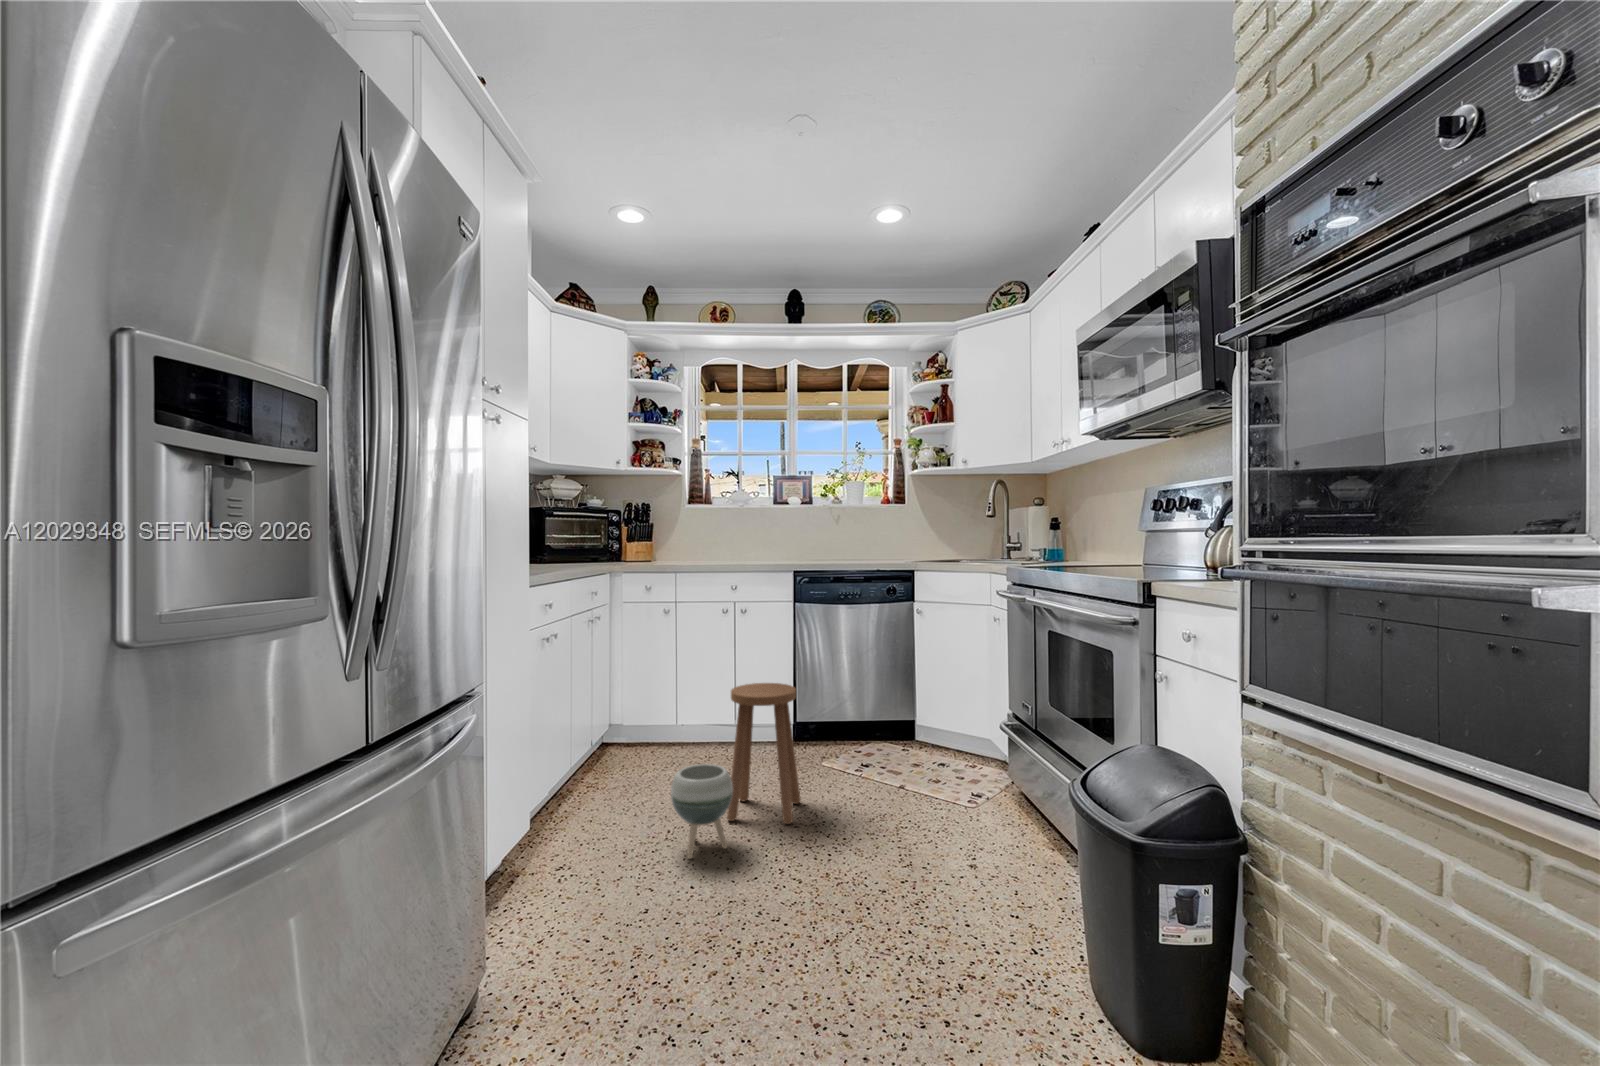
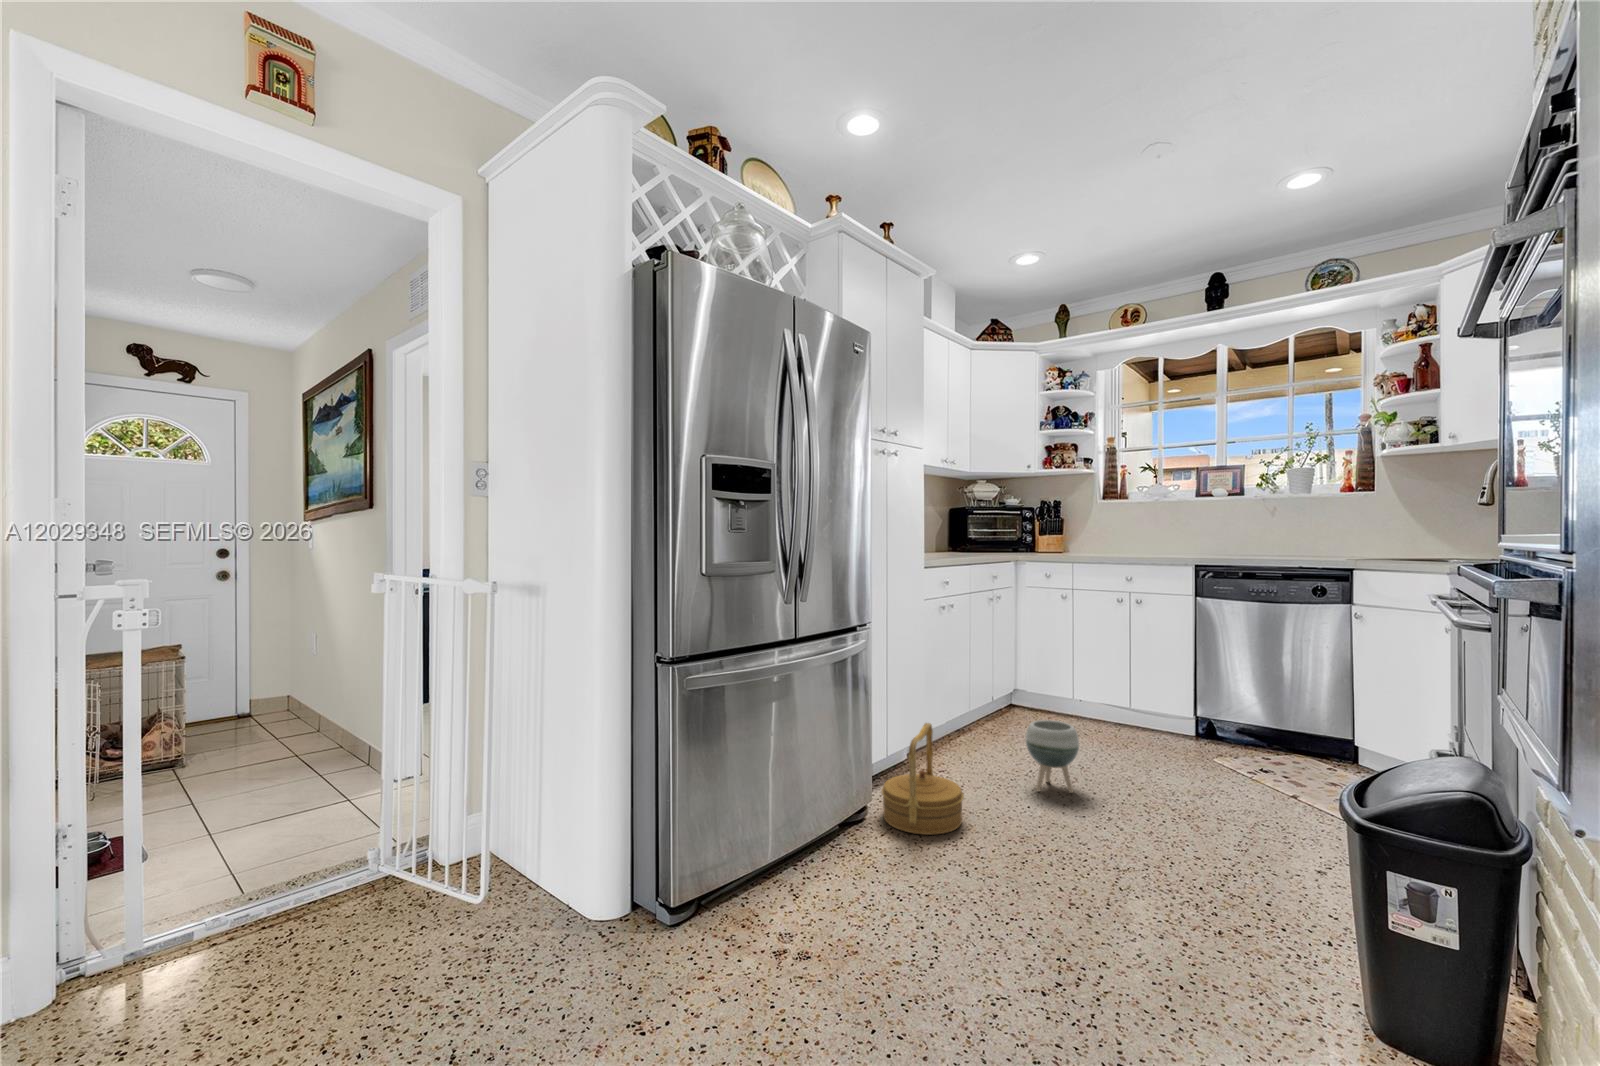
stool: present [727,683,801,824] -> none [1085,664,1164,792]
basket: none [497,814,625,1003] -> present [882,723,964,835]

